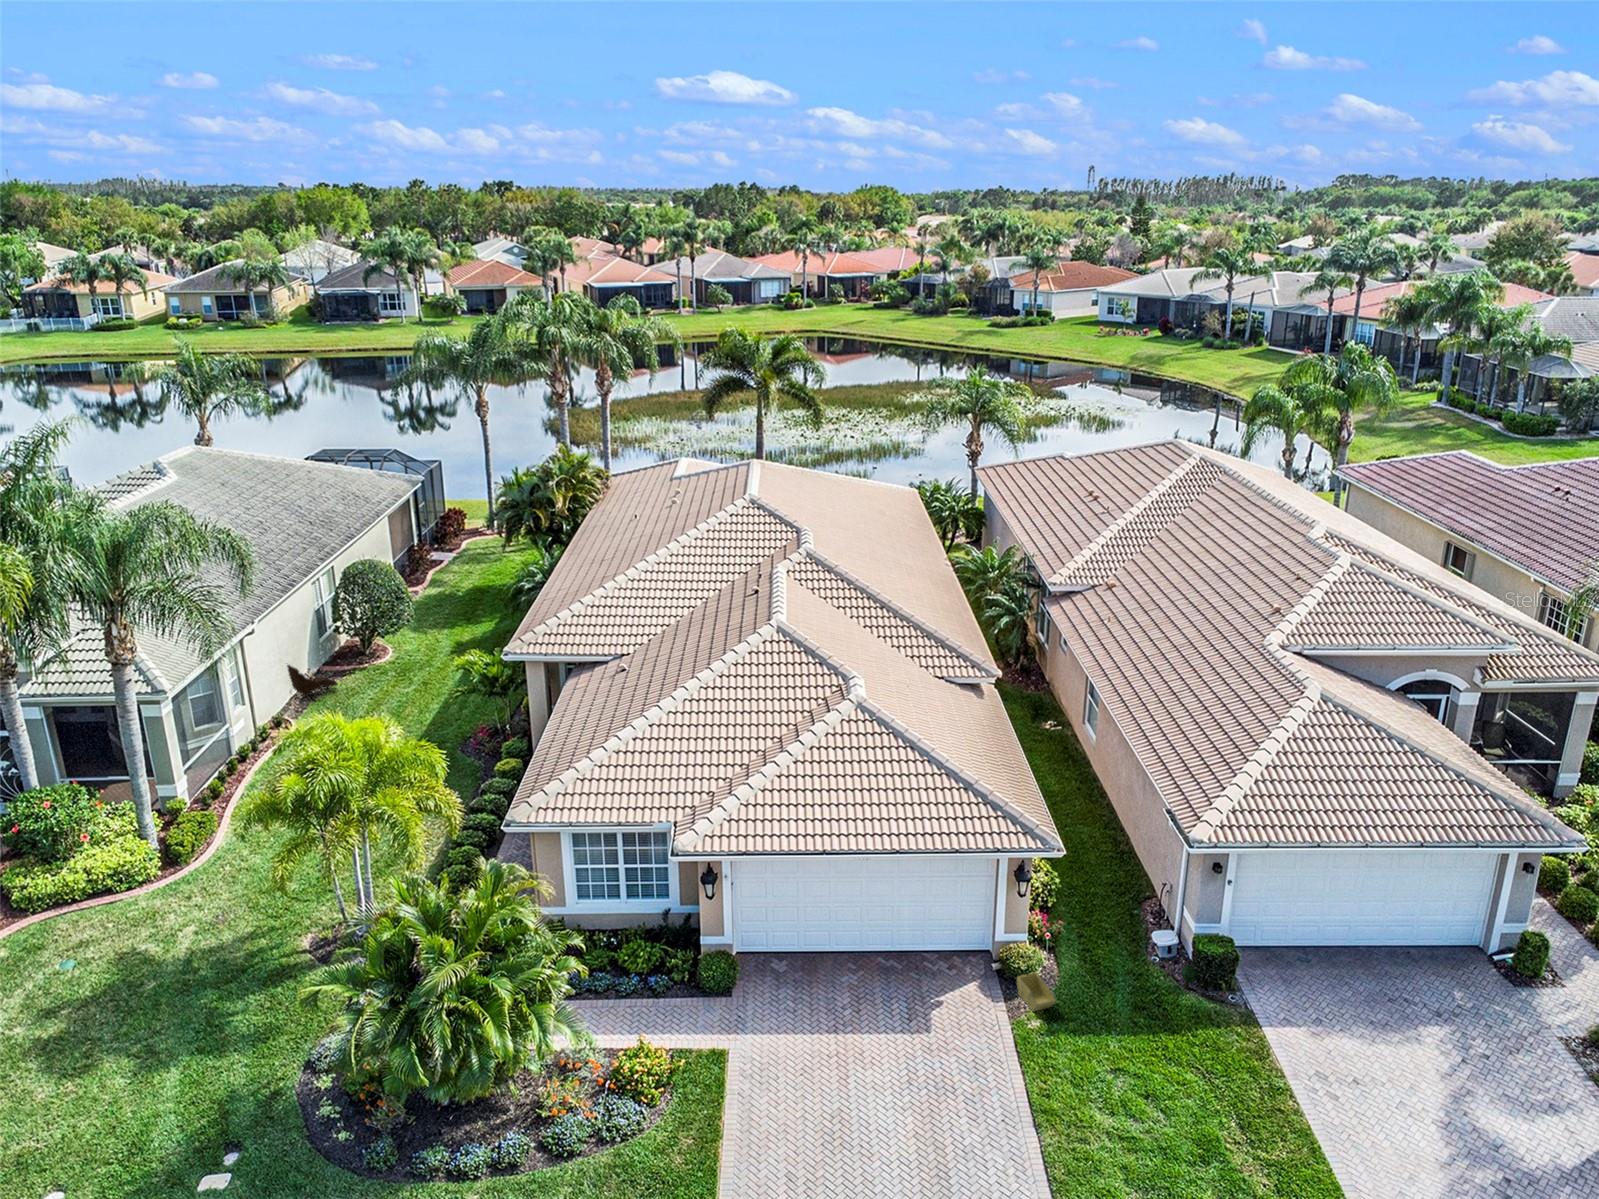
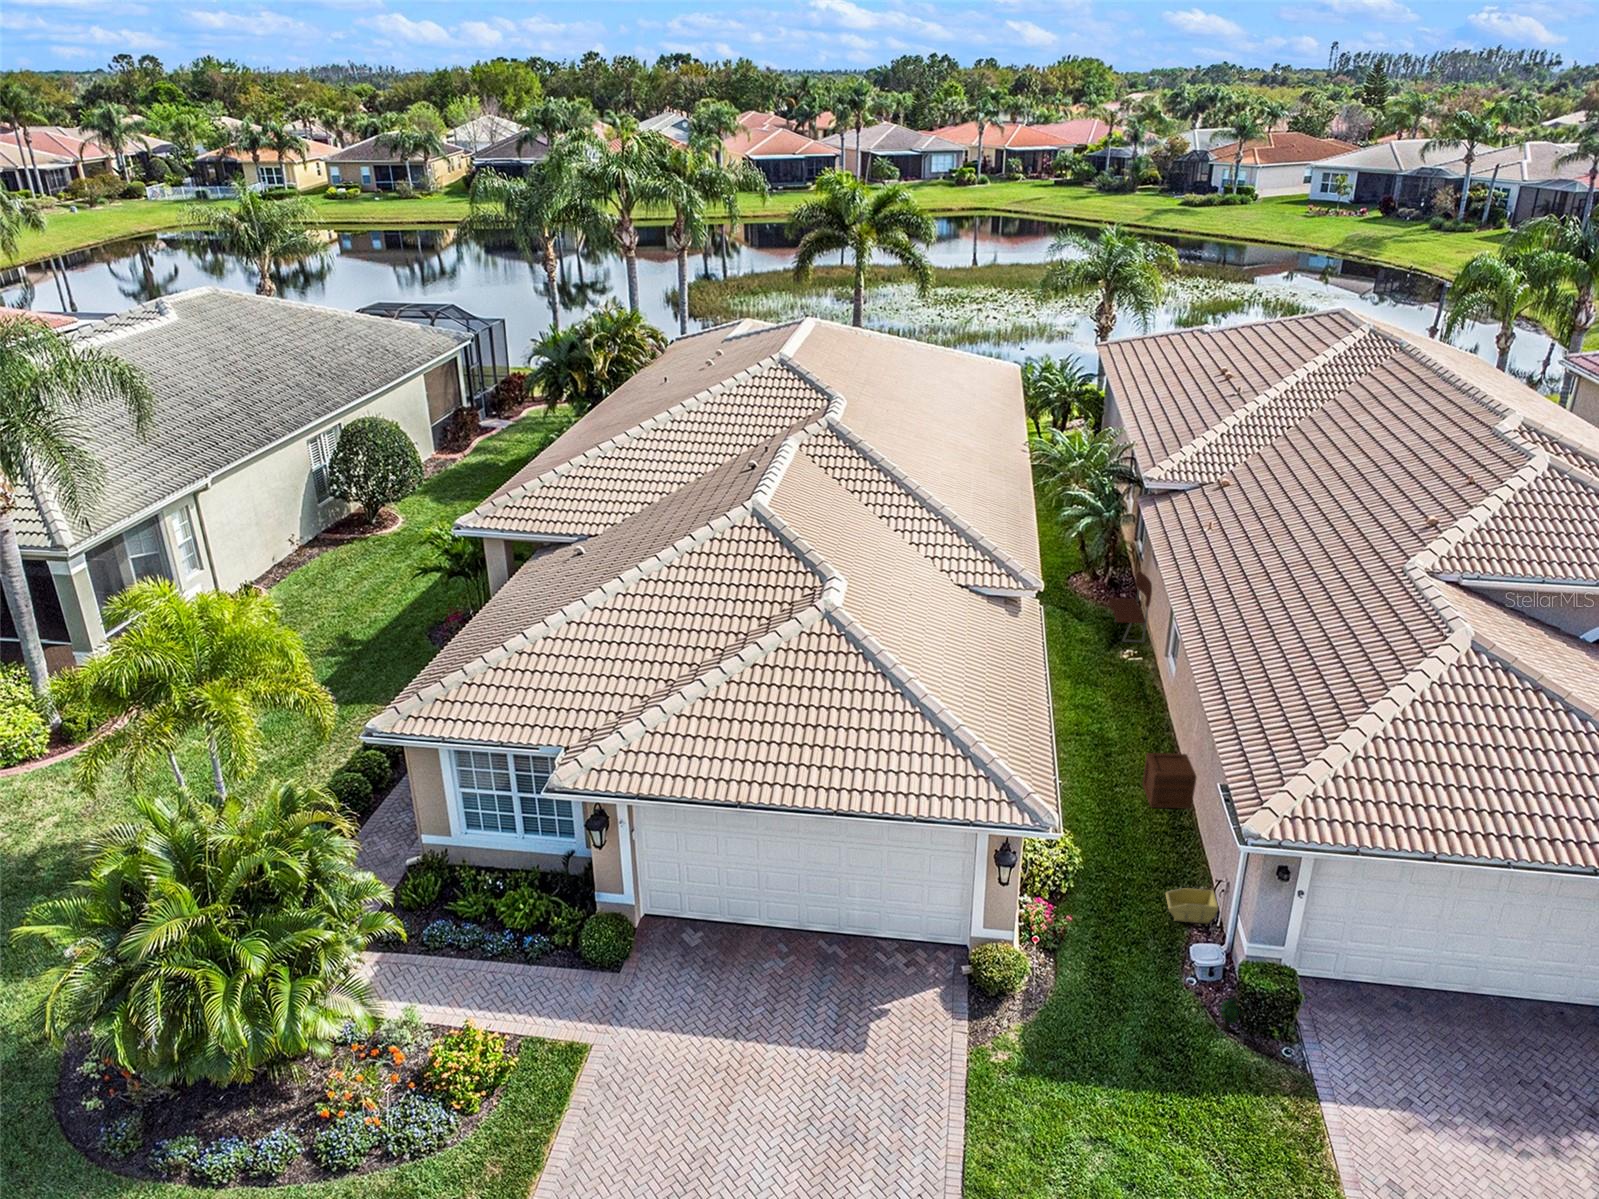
bench: none [1027,658,1063,716] -> present [1109,571,1152,642]
lounge chair: present [287,665,338,700] -> none [264,526,325,571]
wooden crate: none [1086,797,1129,840] -> present [1142,753,1196,809]
storage bin: present [1017,972,1056,1012] -> present [1166,888,1218,924]

